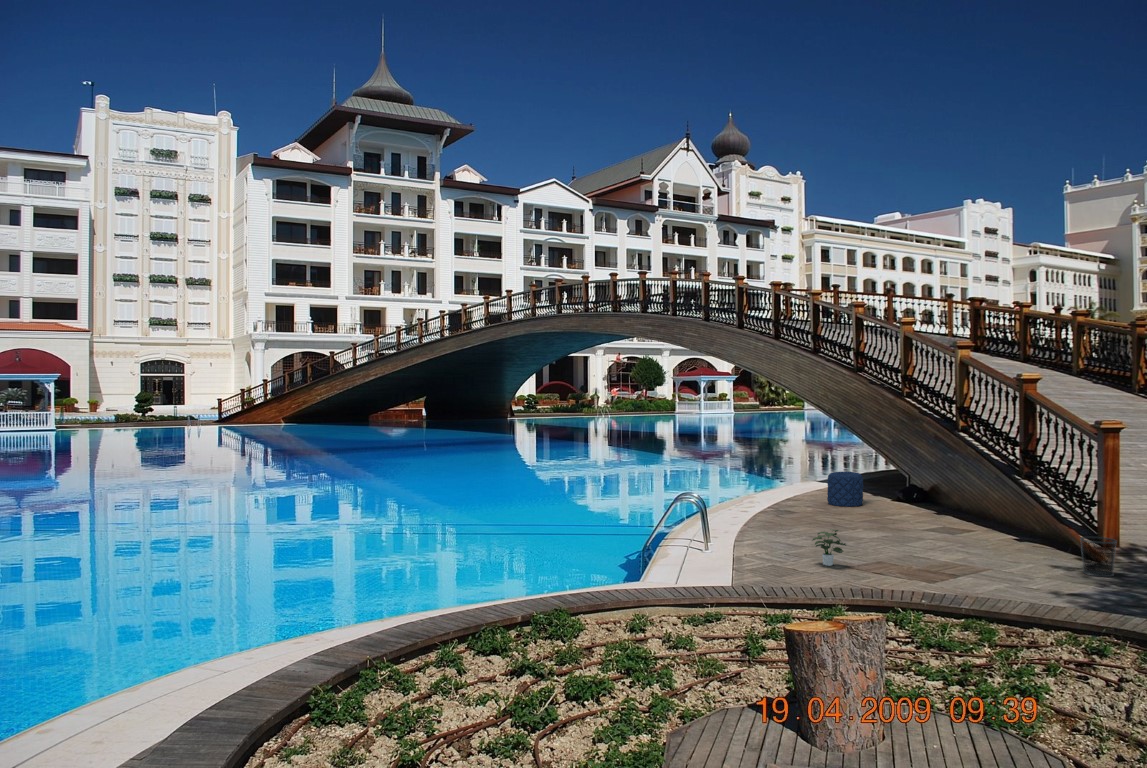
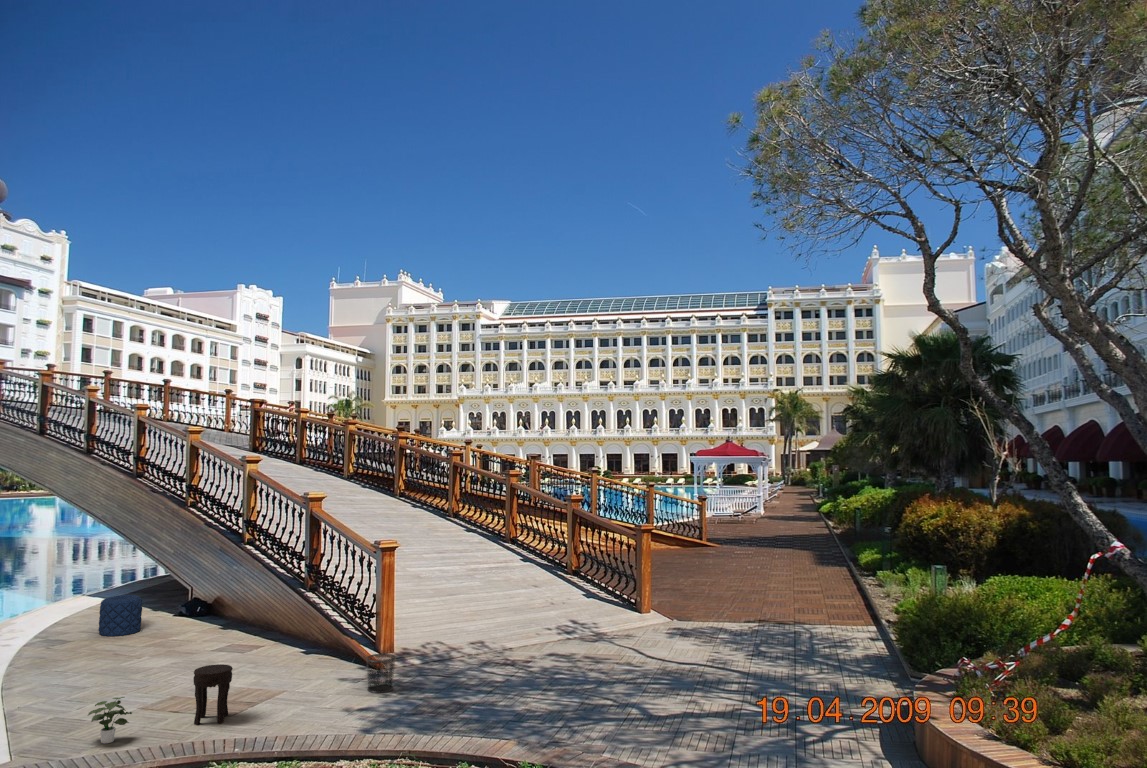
side table: none [898,518,934,570] -> present [193,664,233,725]

